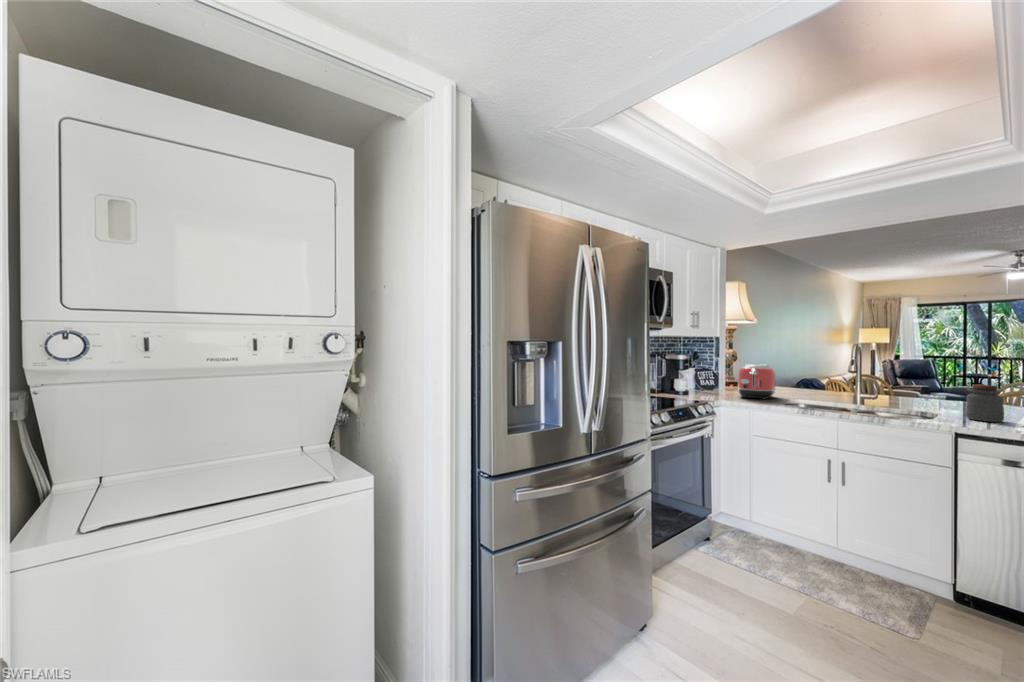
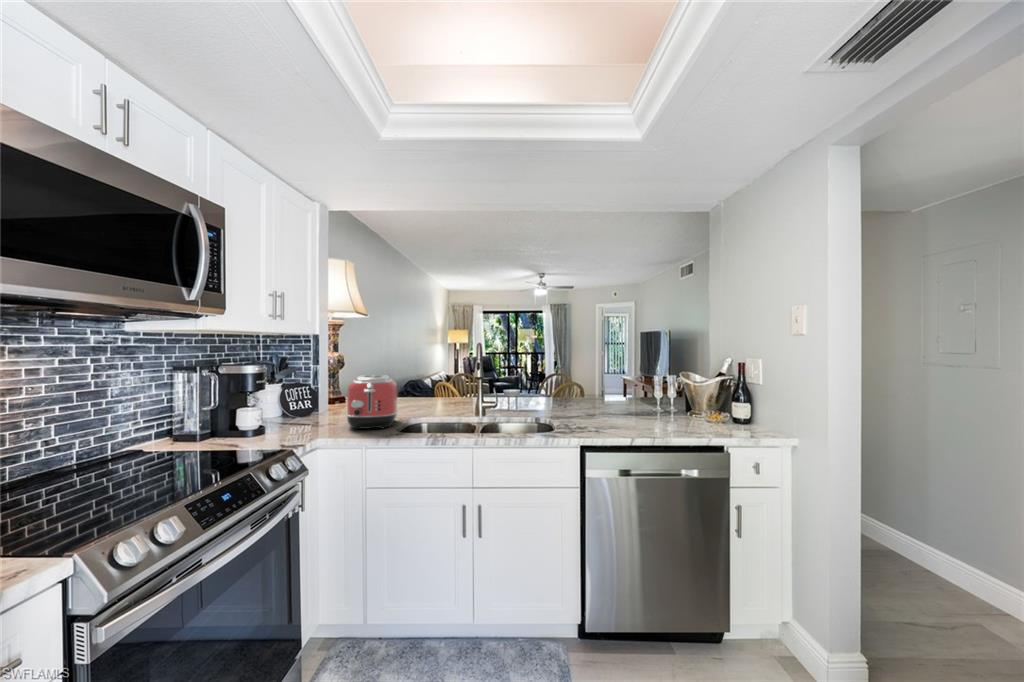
jar: present [965,384,1004,422] -> none [593,390,623,431]

